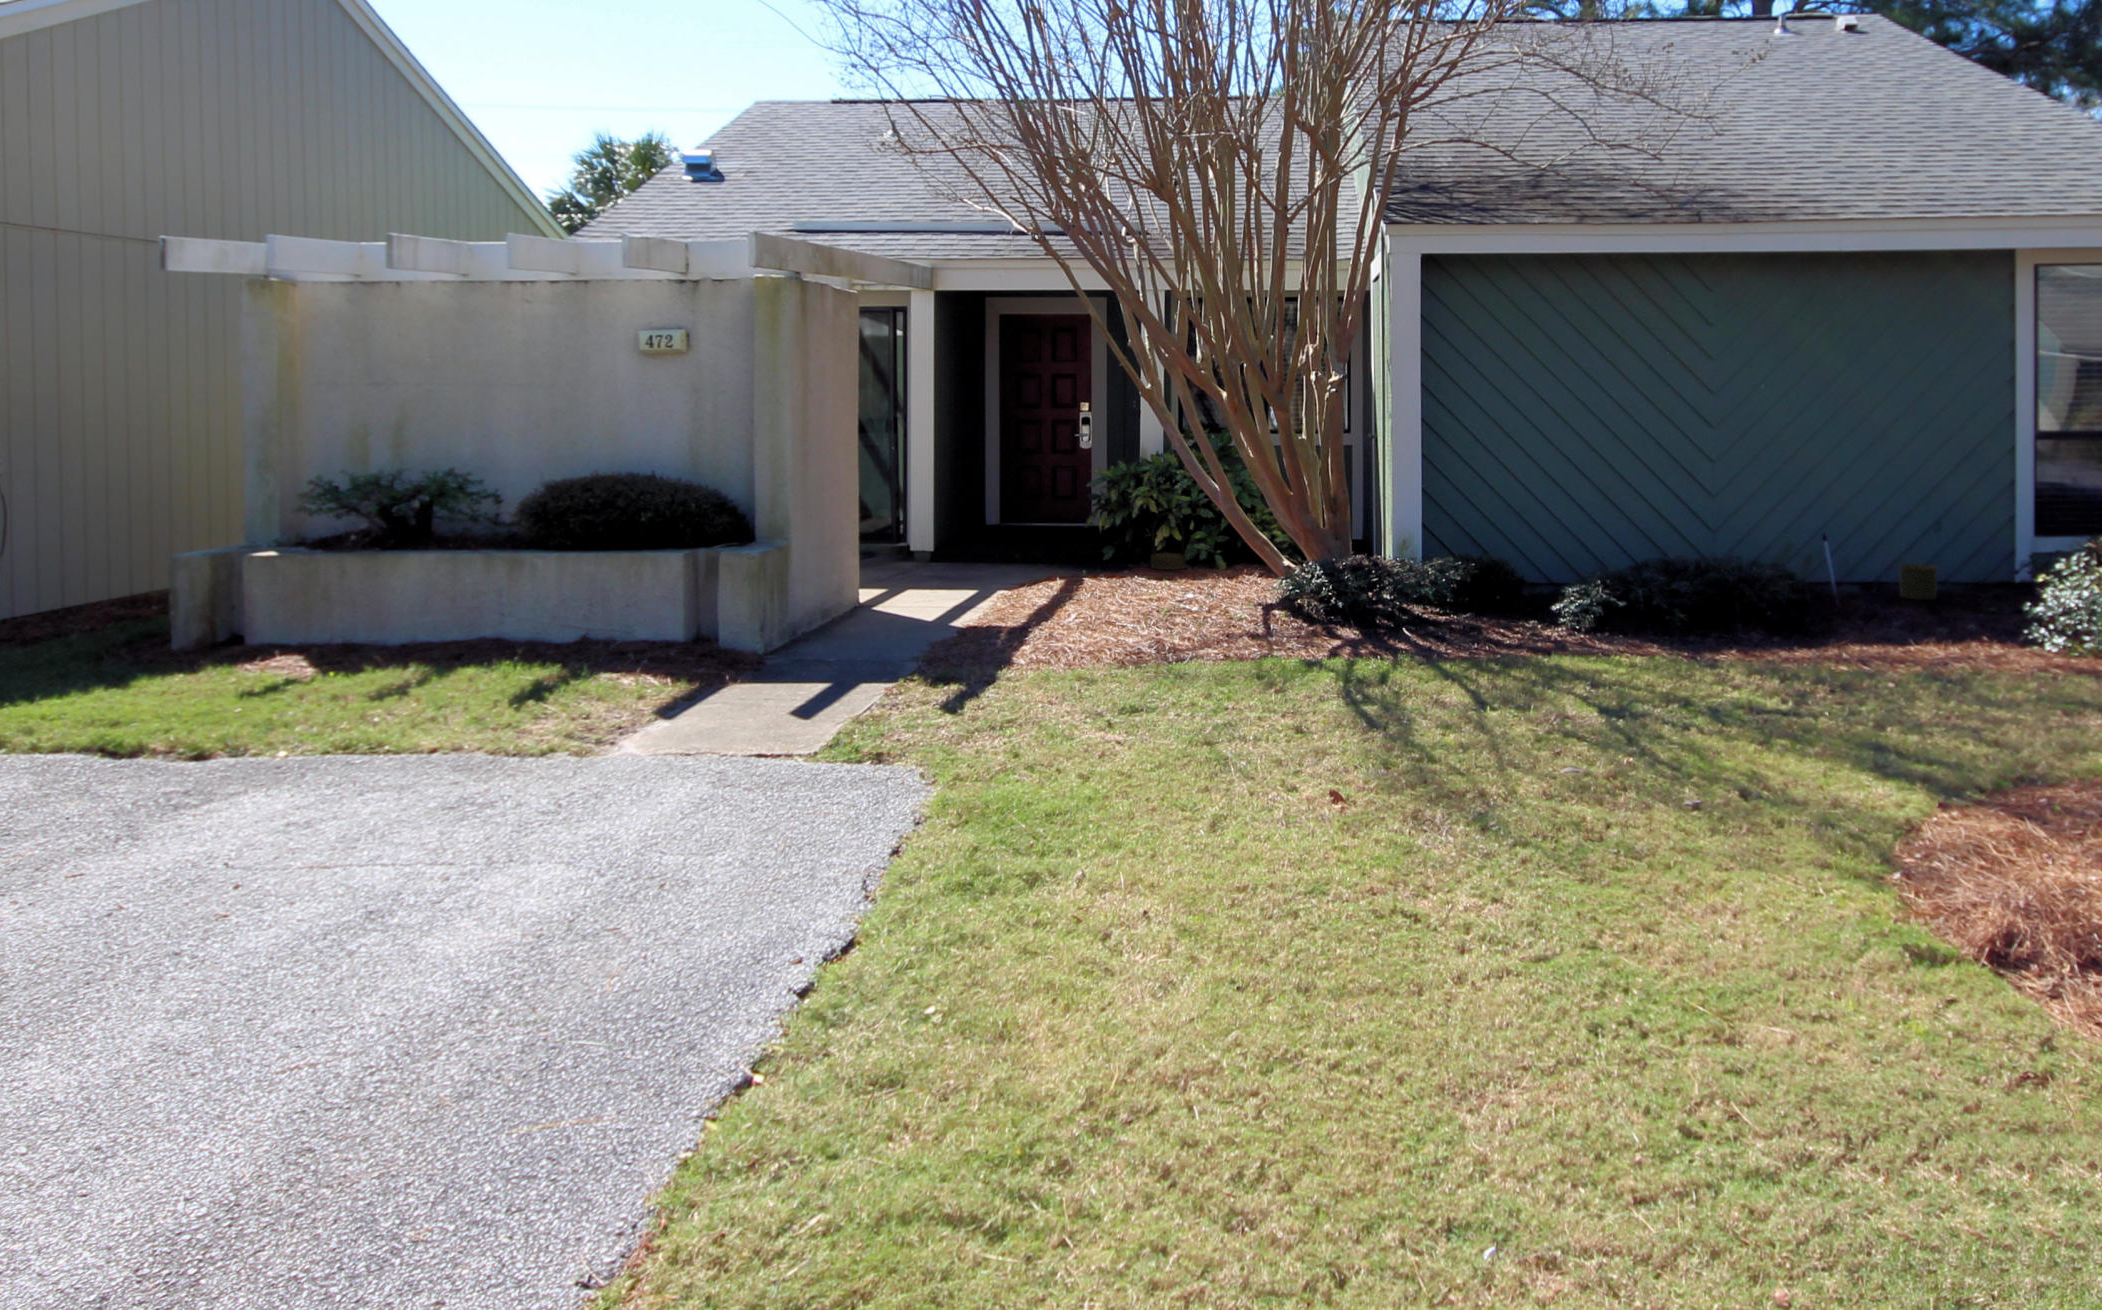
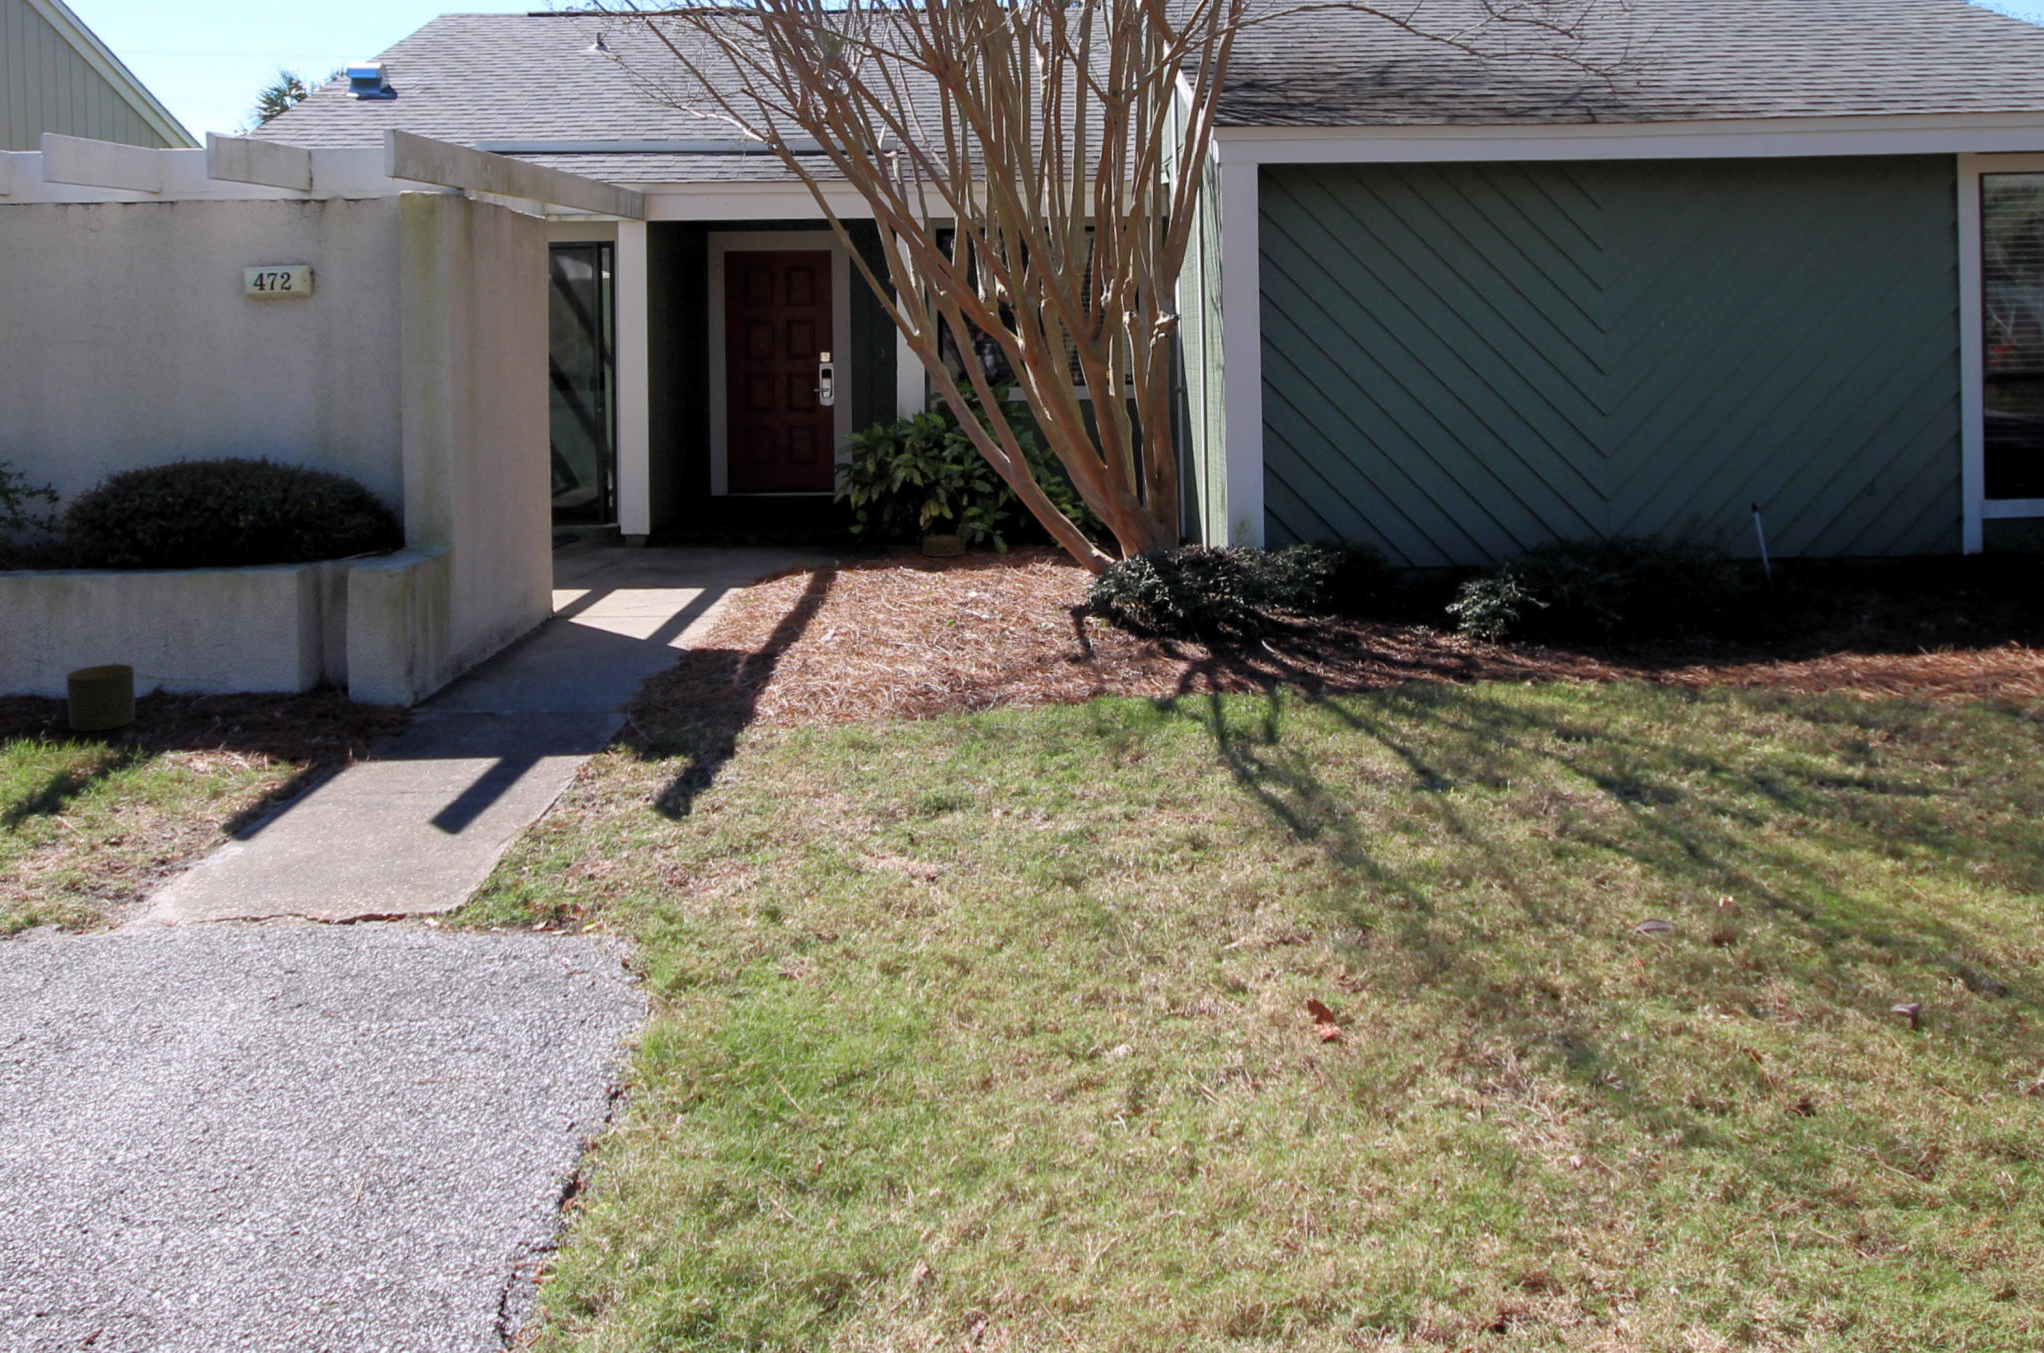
planter: present [1900,564,1937,600] -> present [66,664,135,731]

